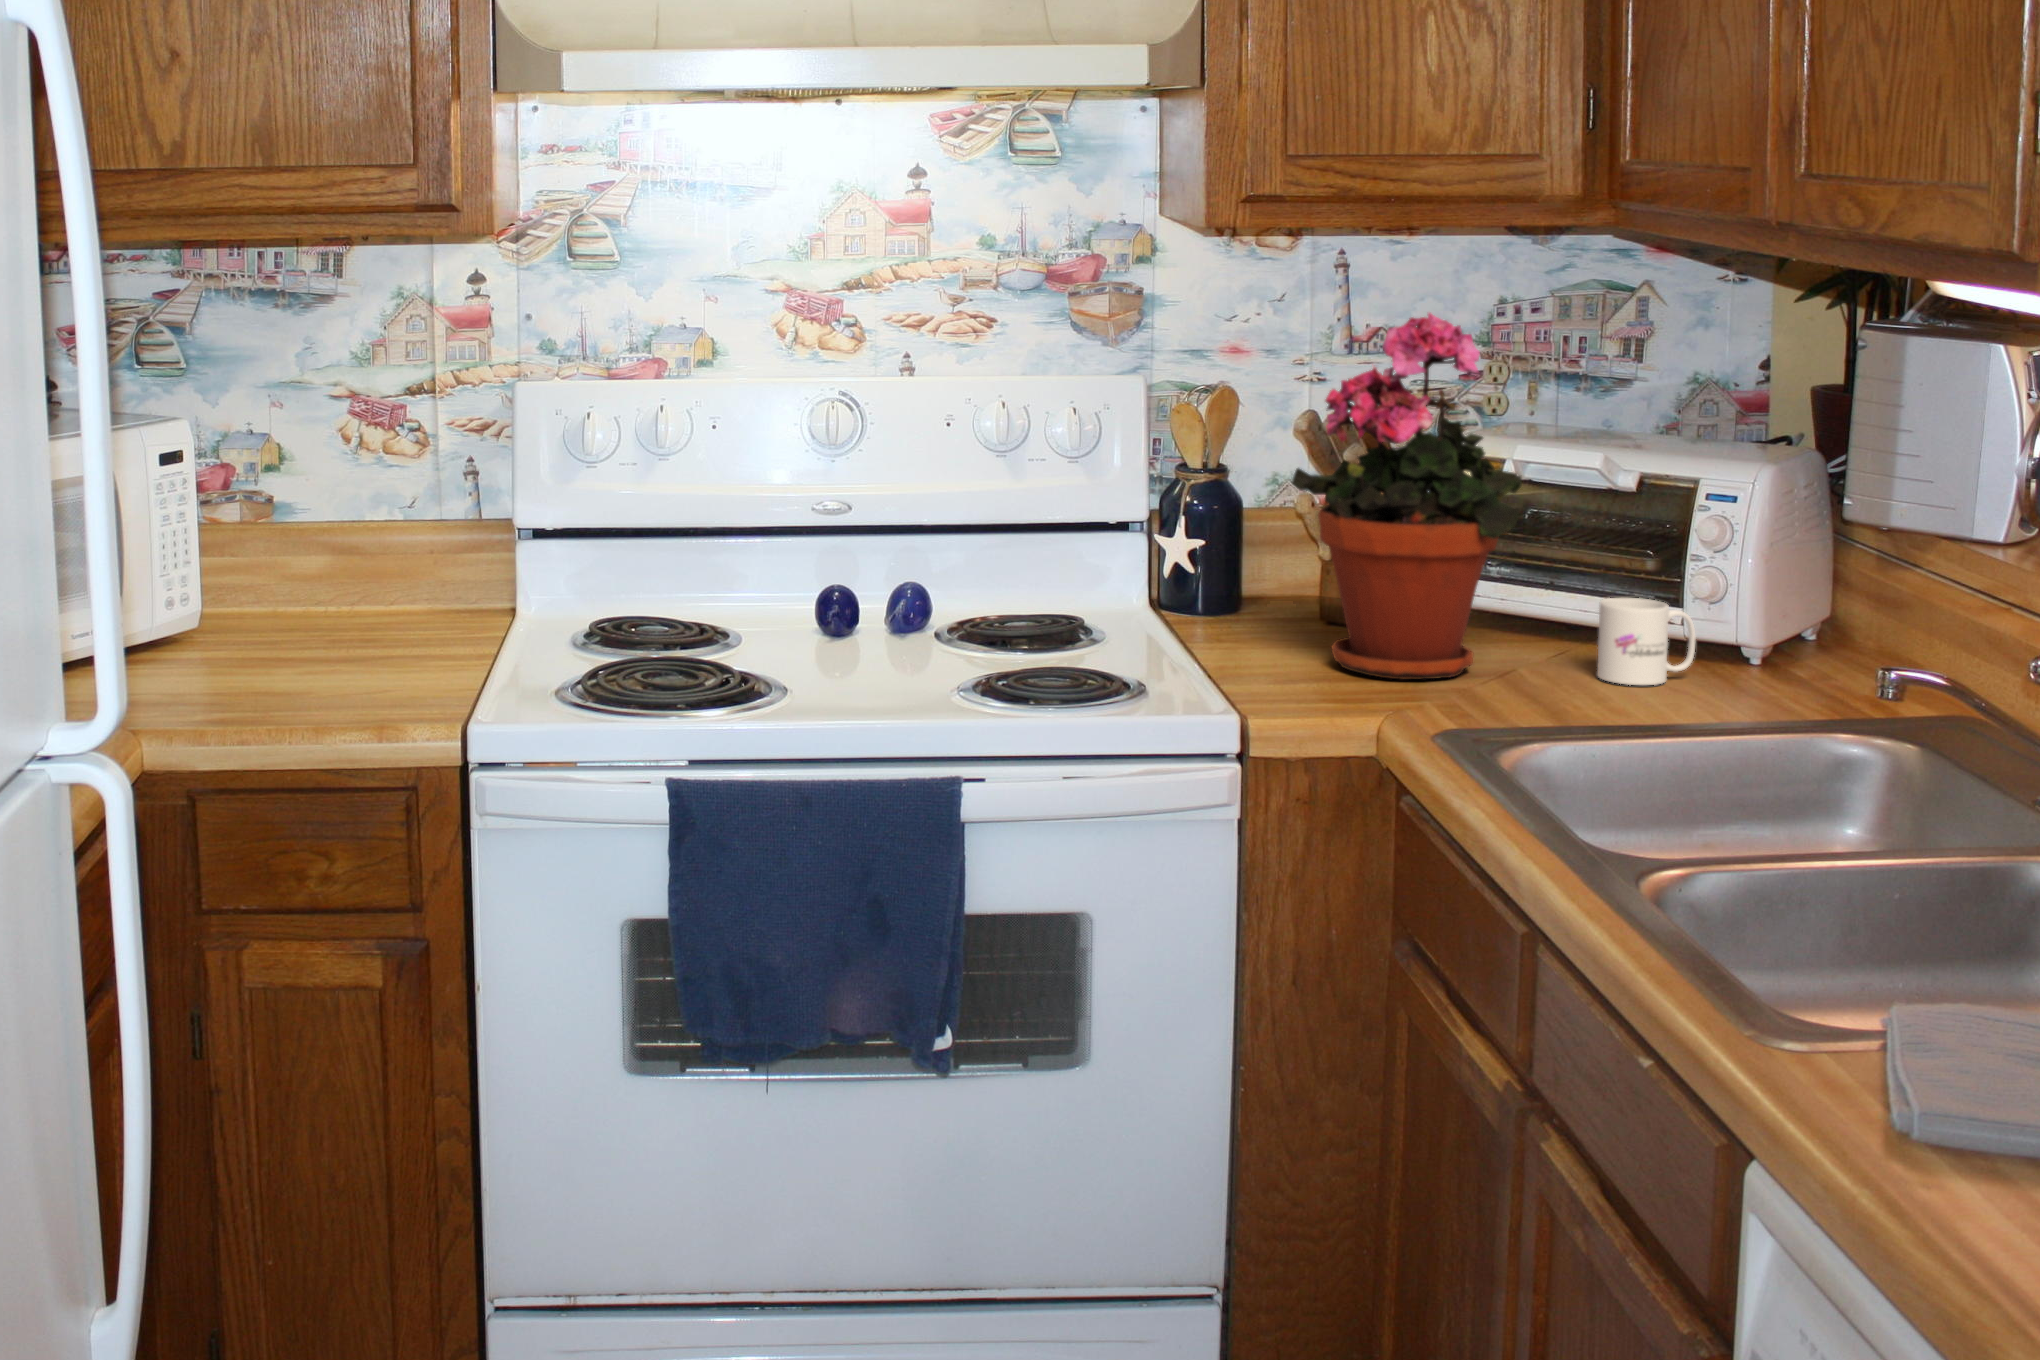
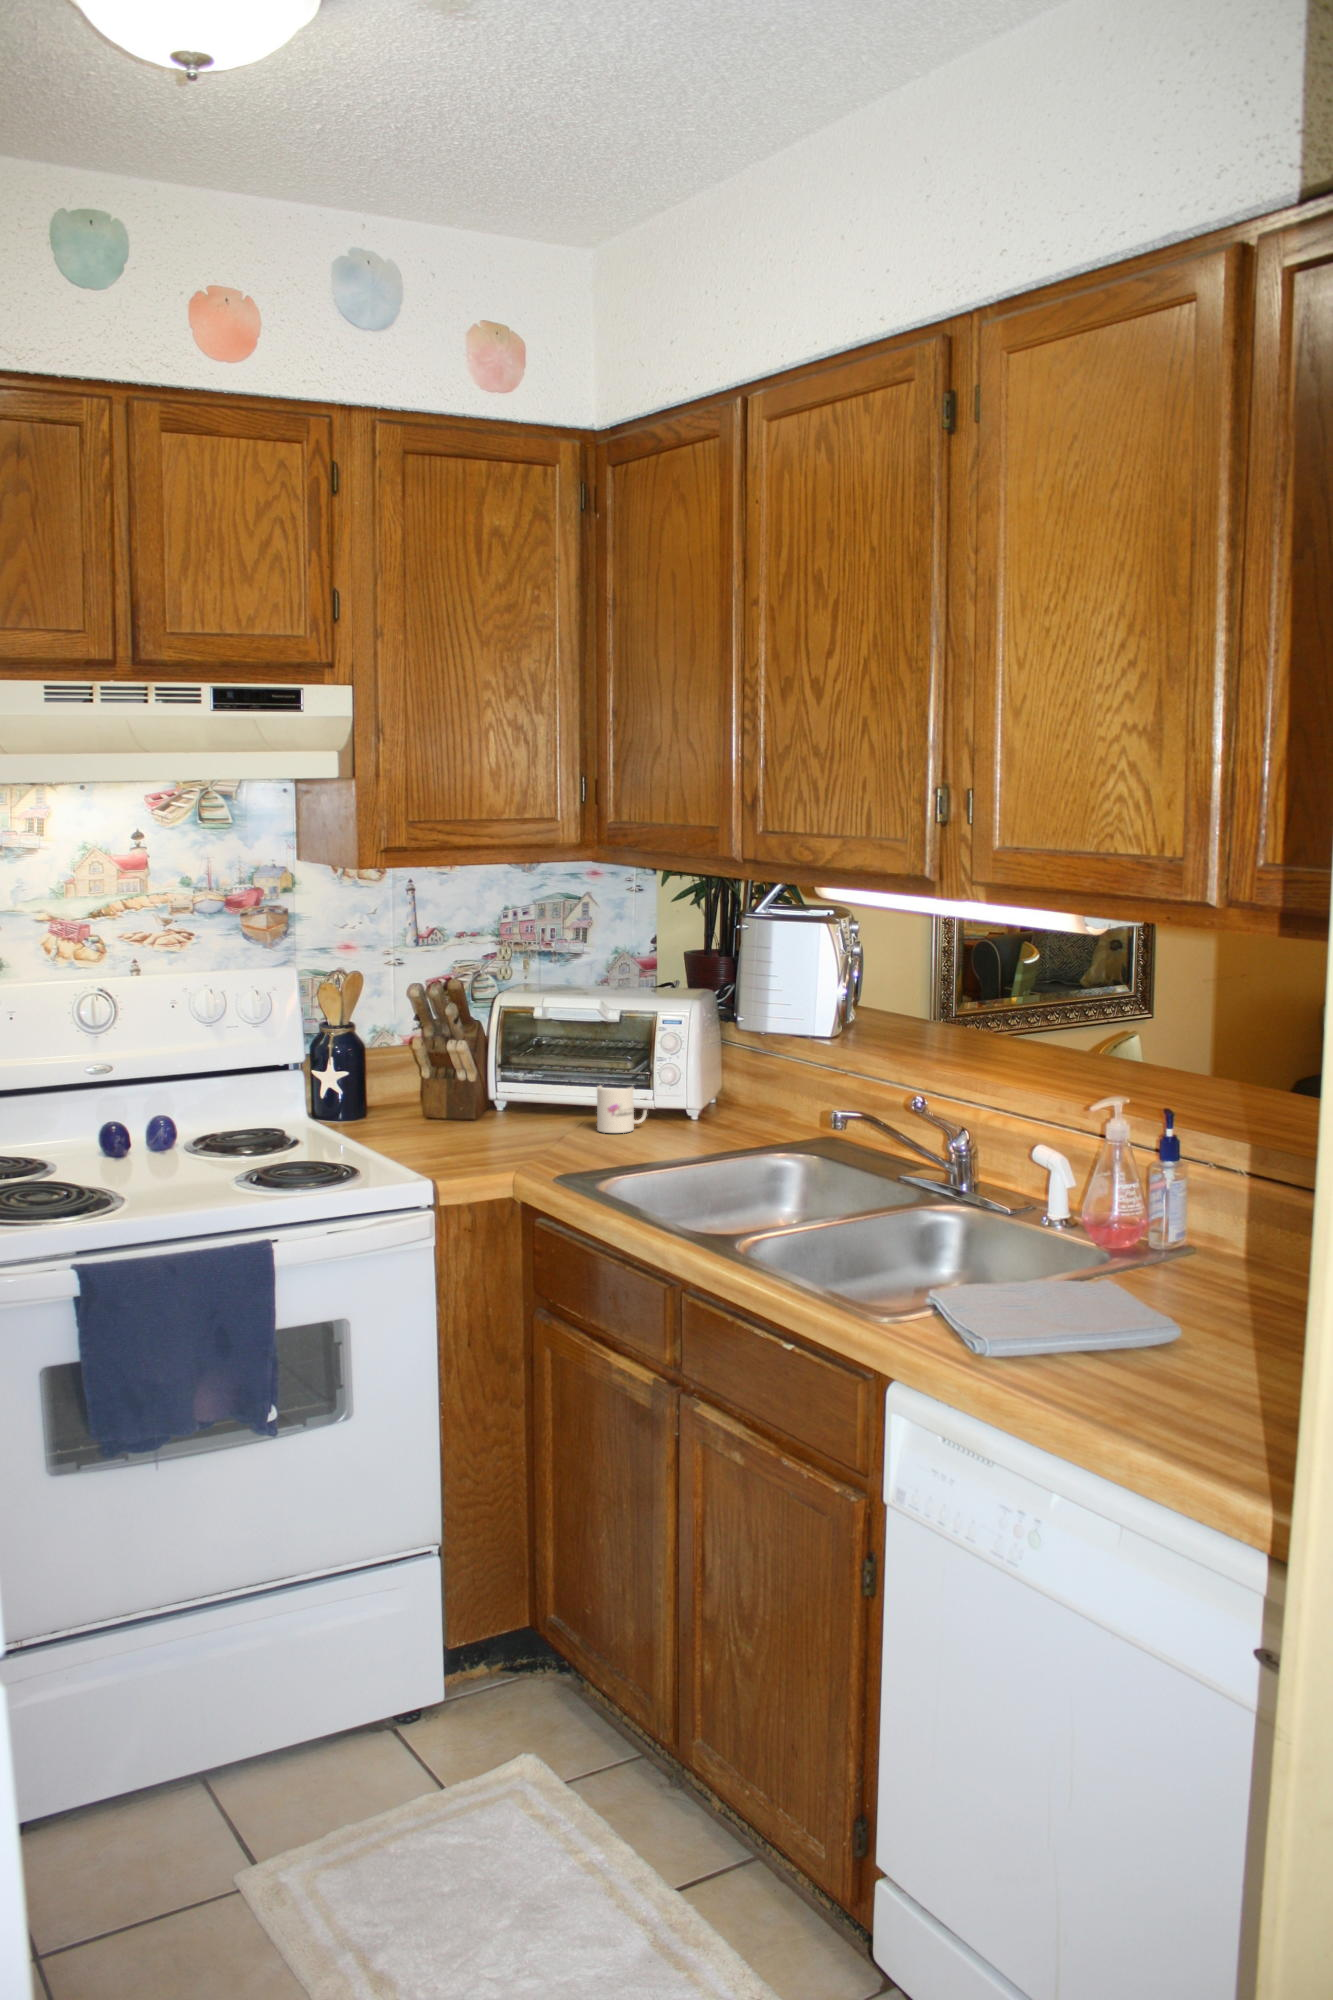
potted plant: present [1292,313,1522,679] -> none [421,923,555,1143]

